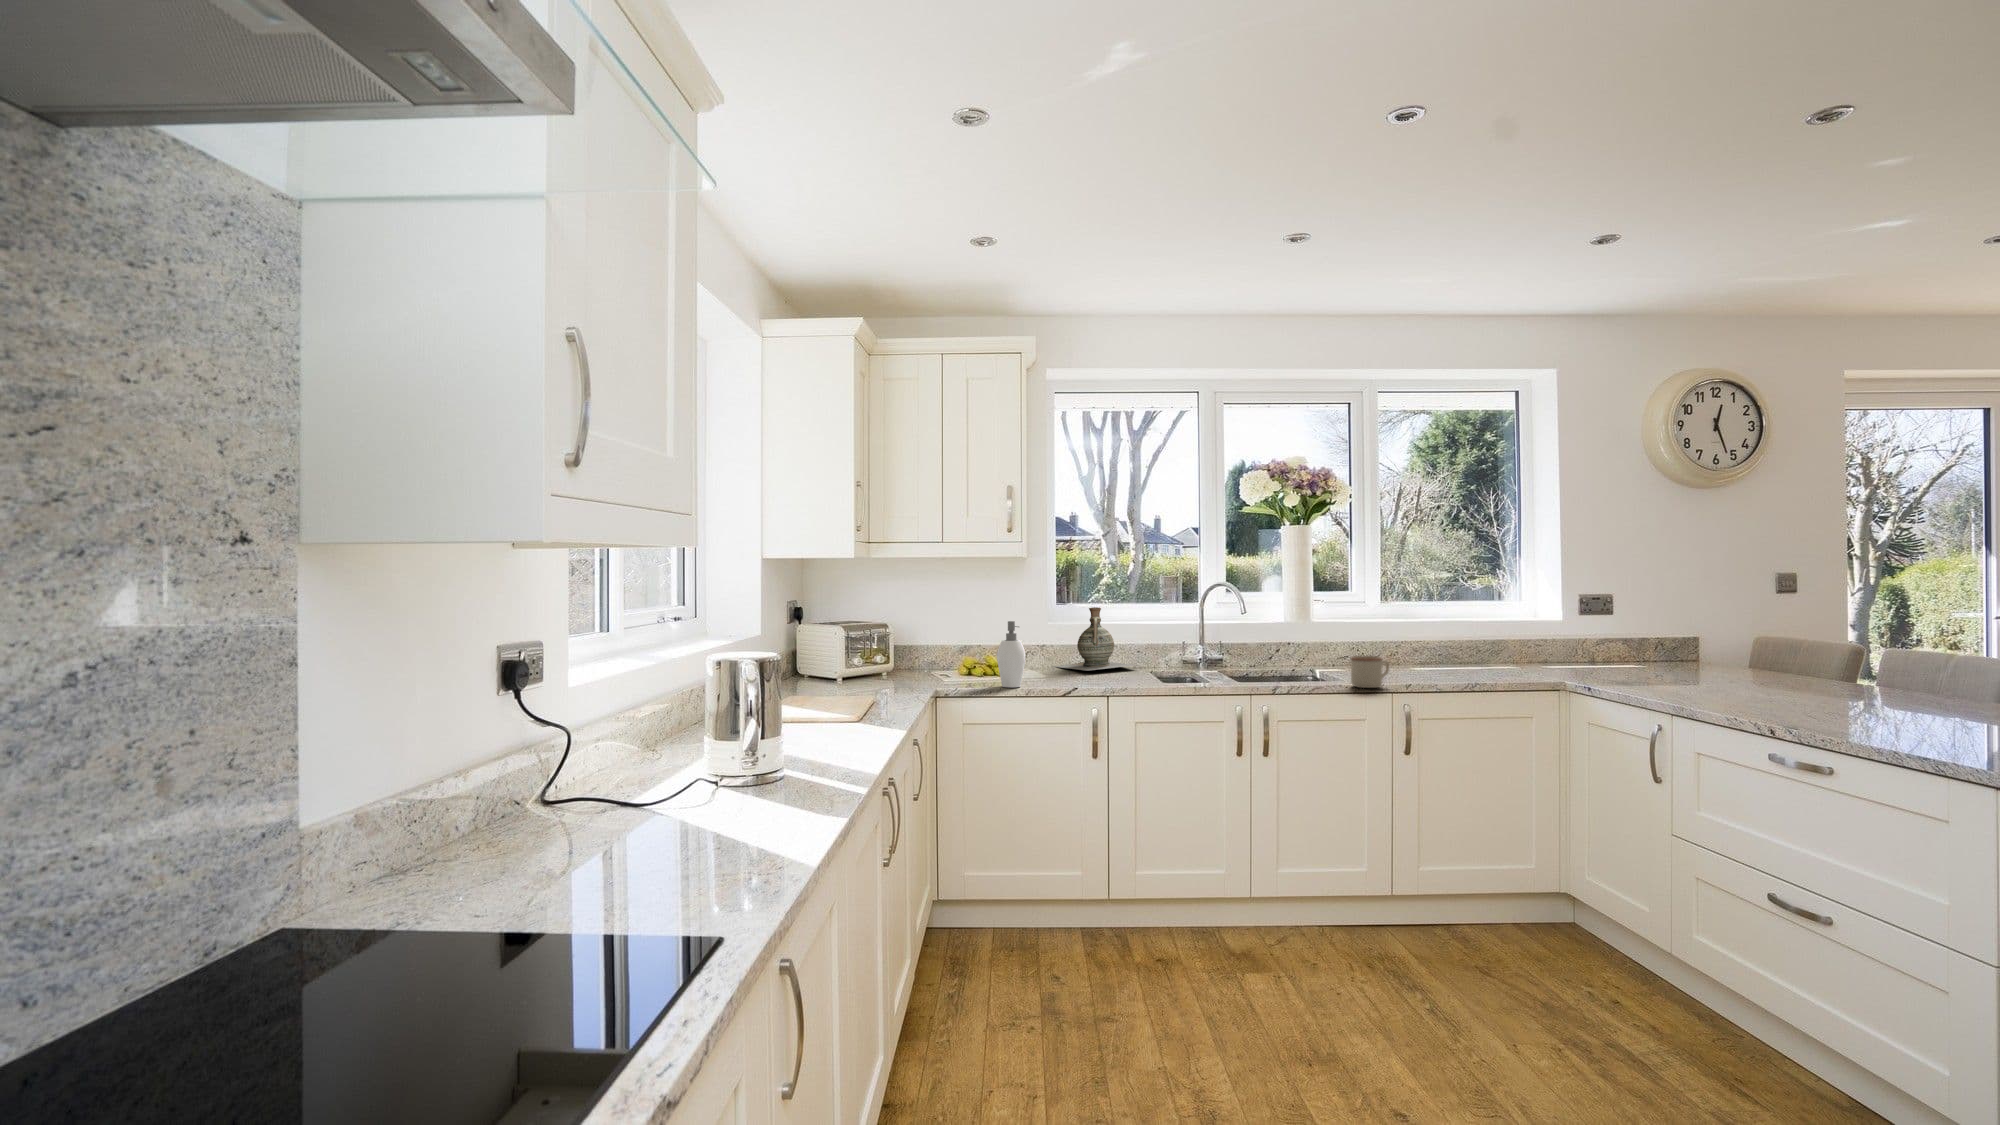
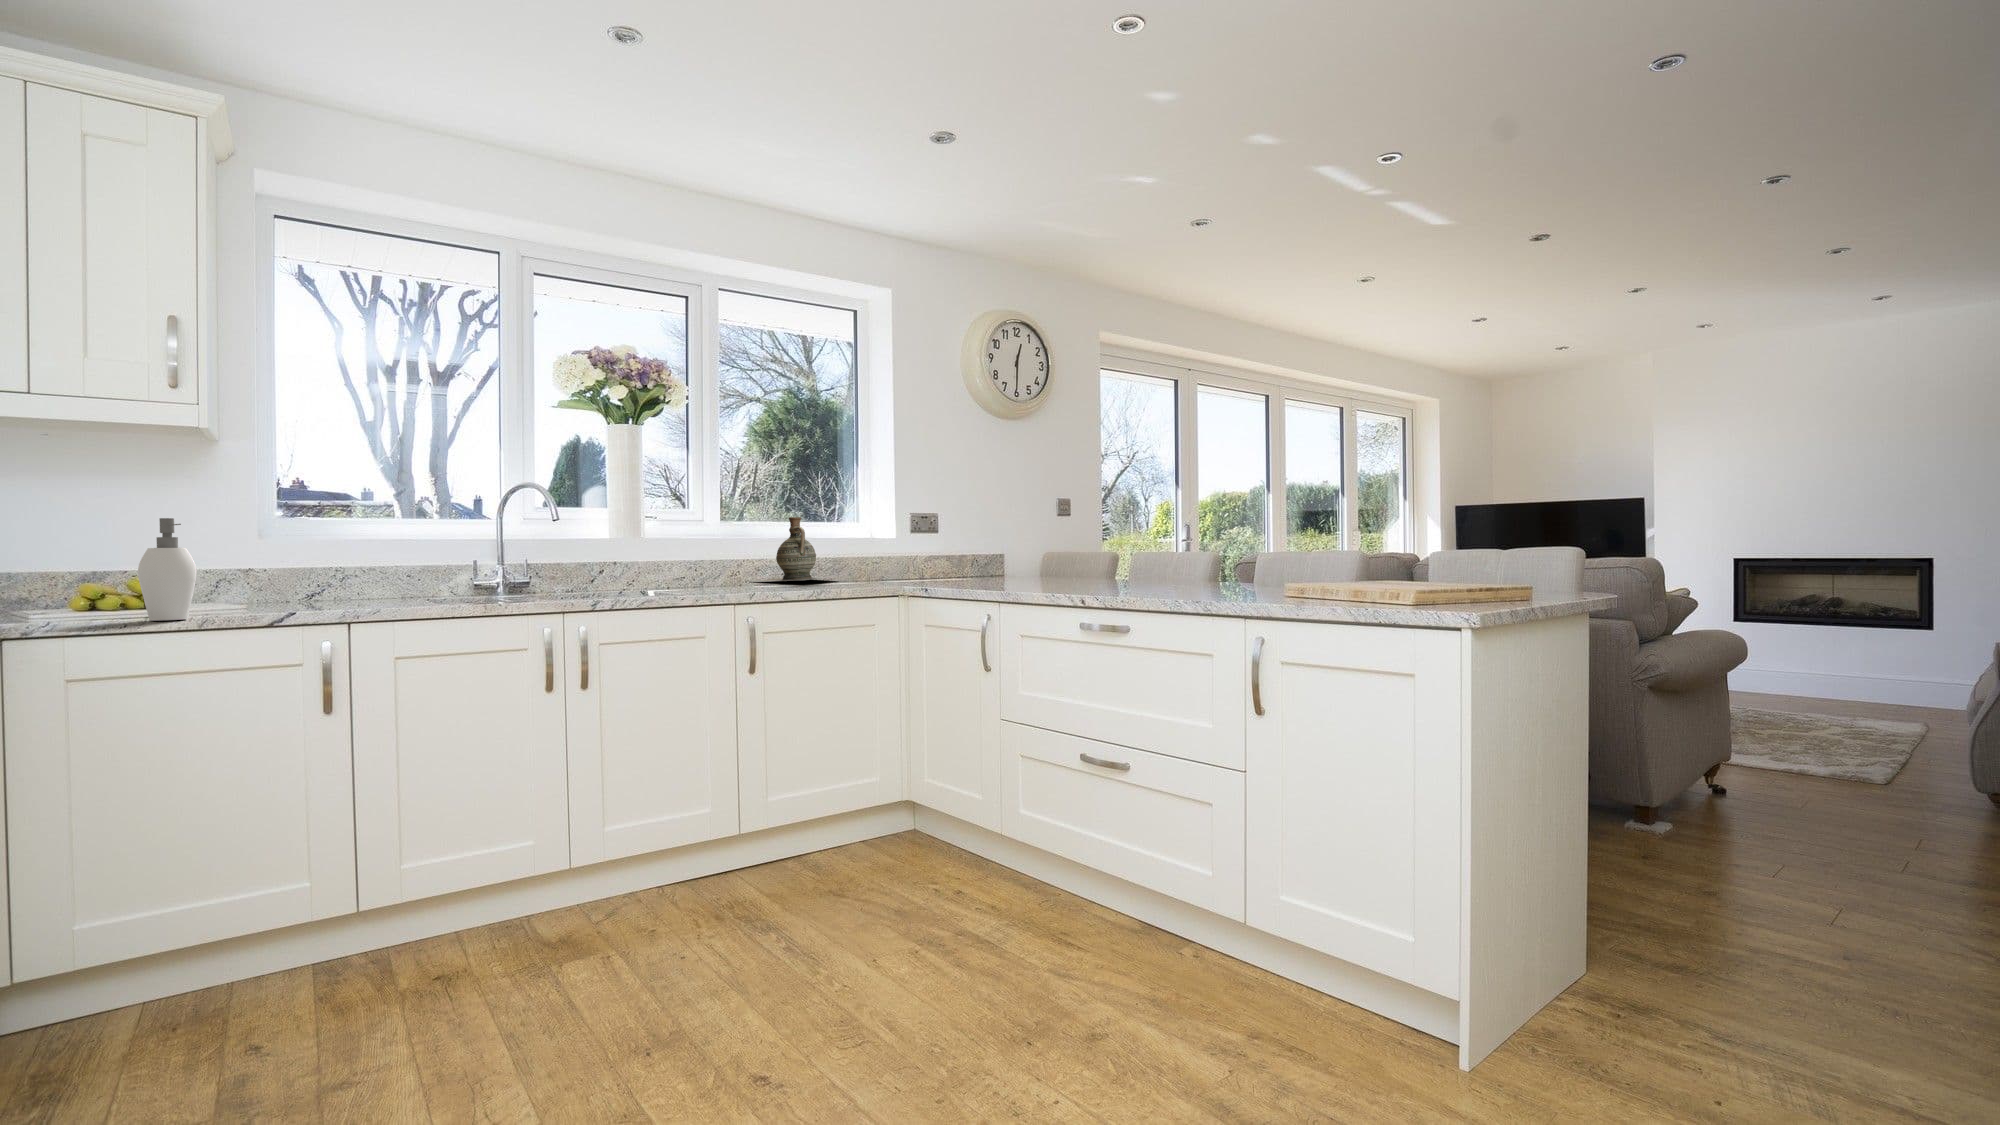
ceramic jug: present [1056,607,1134,671] -> present [752,517,834,582]
mug: present [1350,656,1389,688] -> none [690,564,734,599]

